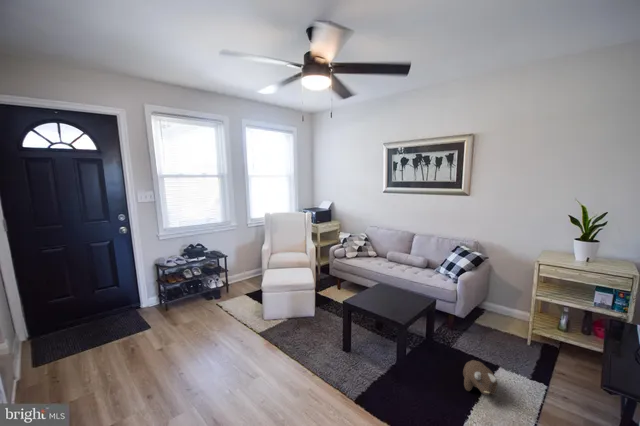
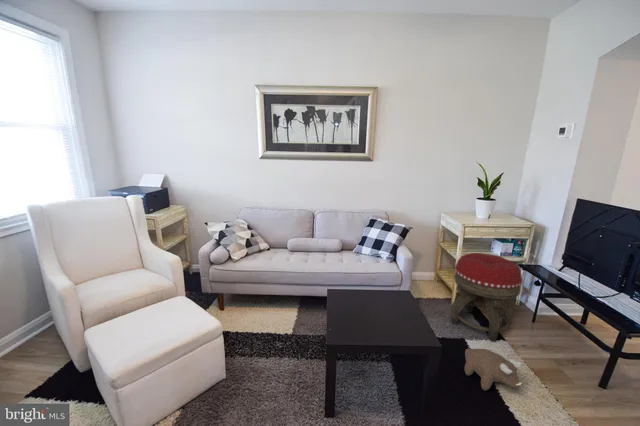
footstool: none [504,292,583,381] -> present [451,253,522,342]

